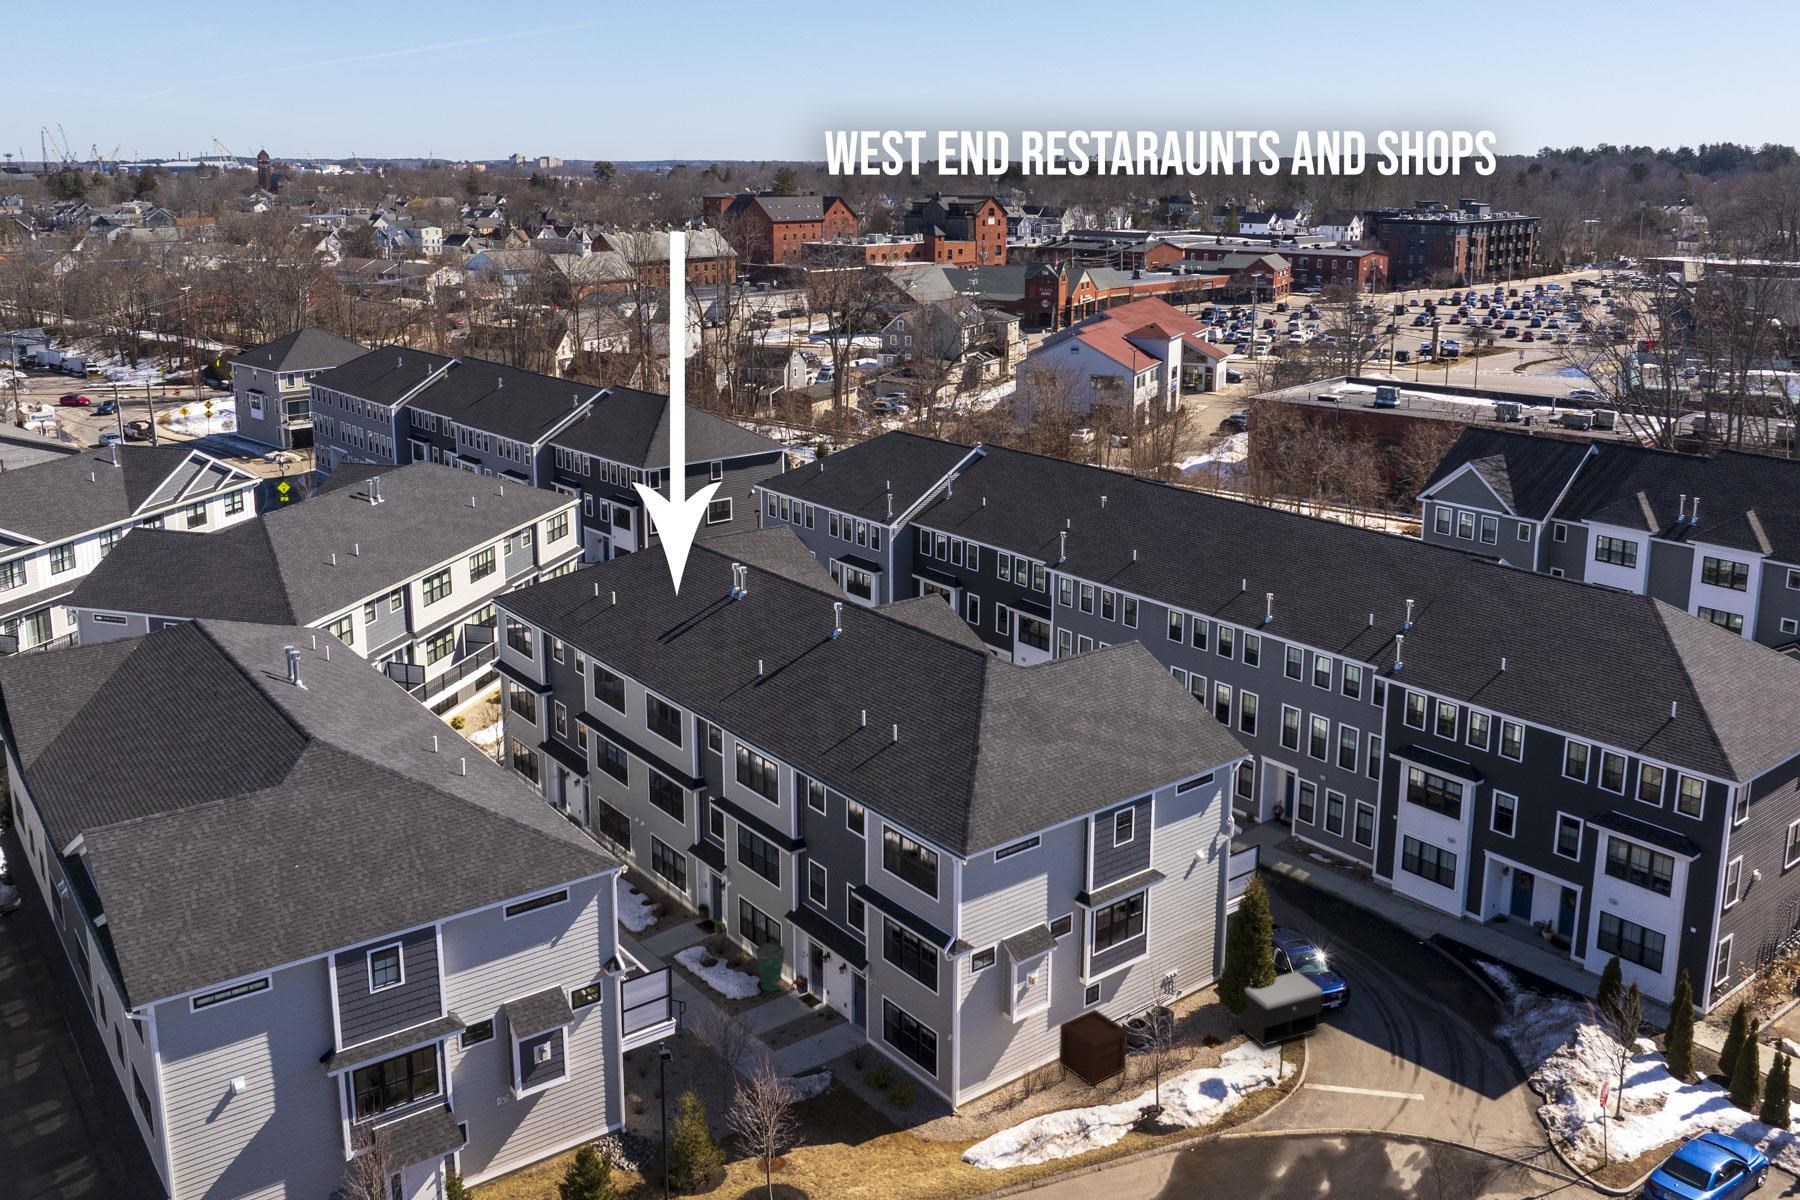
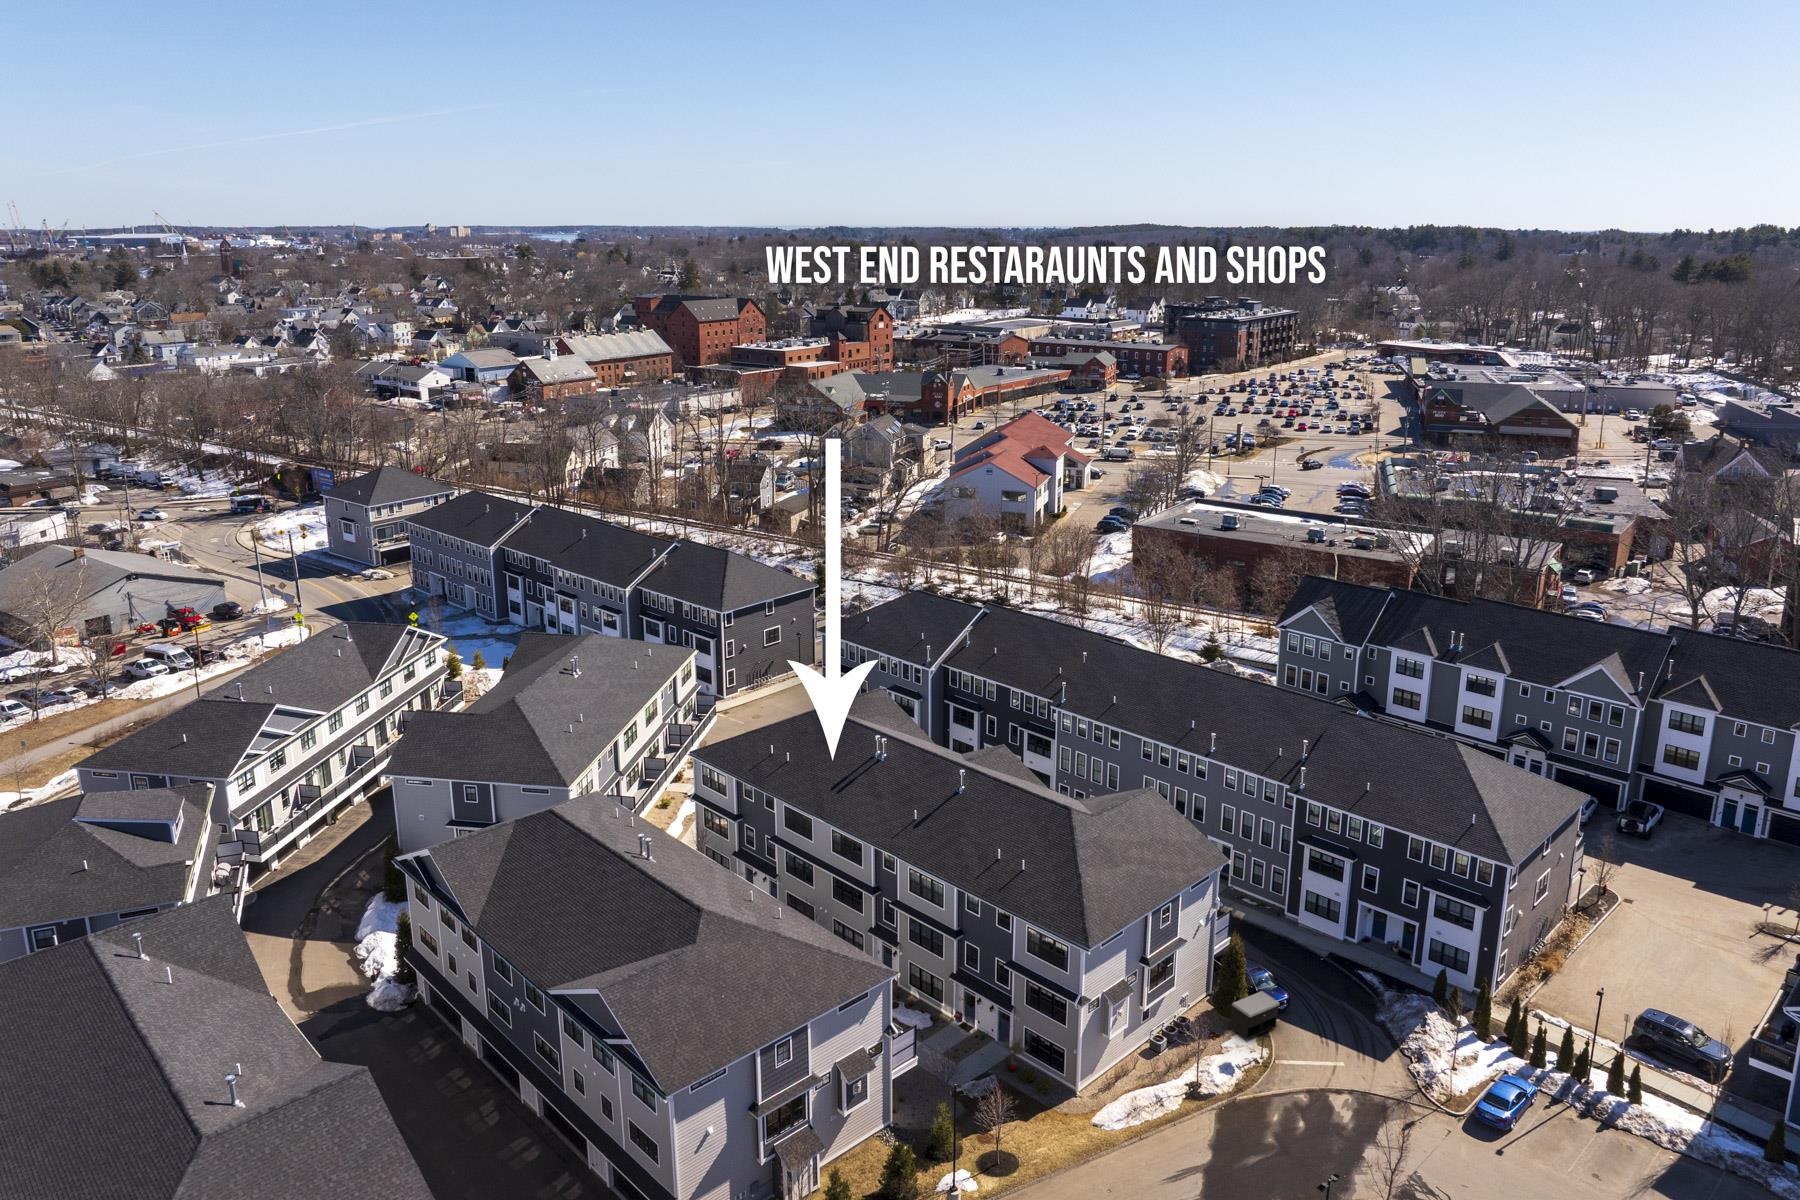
trash can: present [756,943,785,992] -> none [929,992,948,1023]
wooden crate: present [1059,1009,1128,1085] -> none [1130,1025,1172,1073]
potted tree: none [848,1010,884,1067] -> present [1003,1038,1027,1070]

